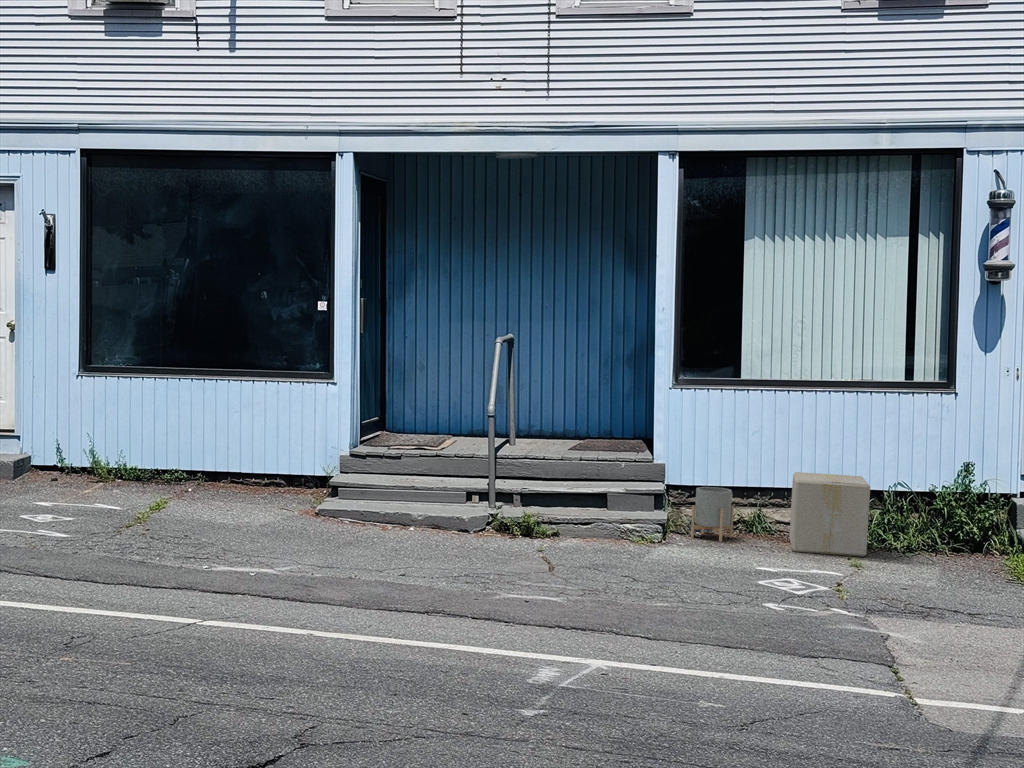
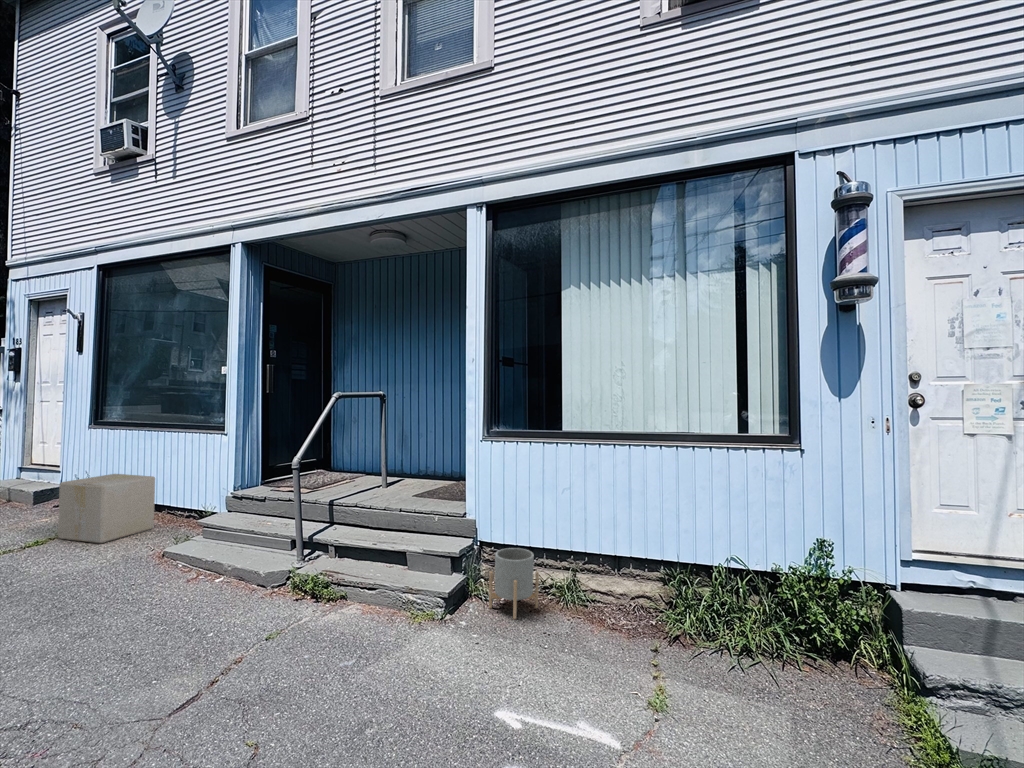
cardboard box: present [789,472,870,557] -> present [58,474,155,543]

